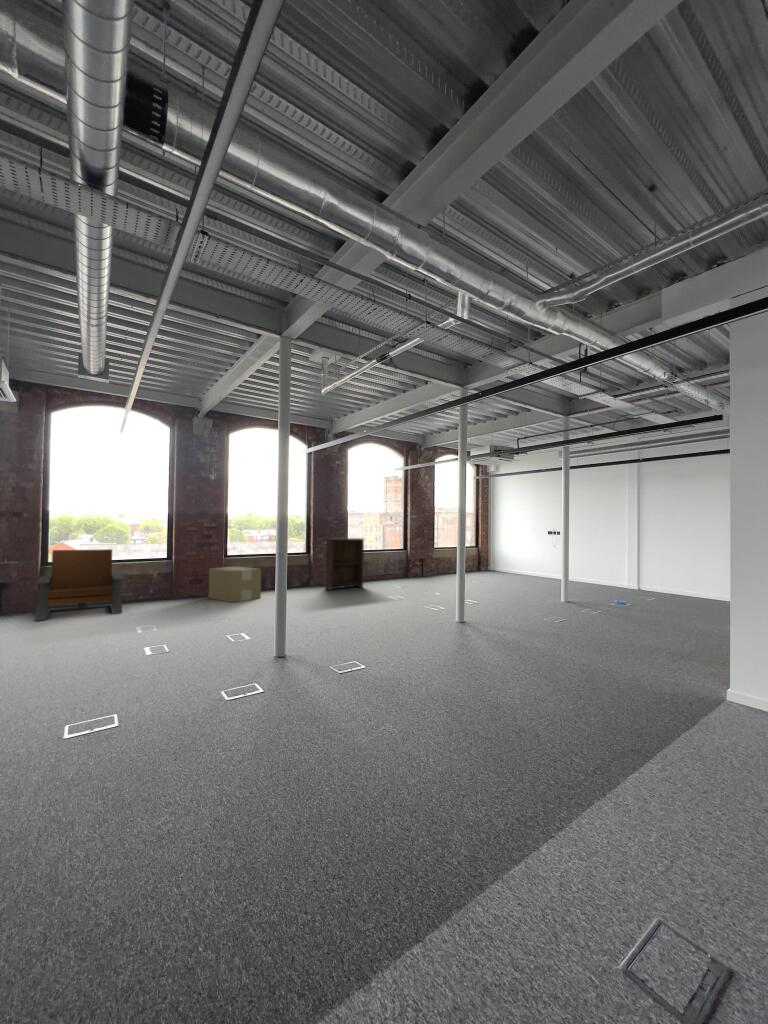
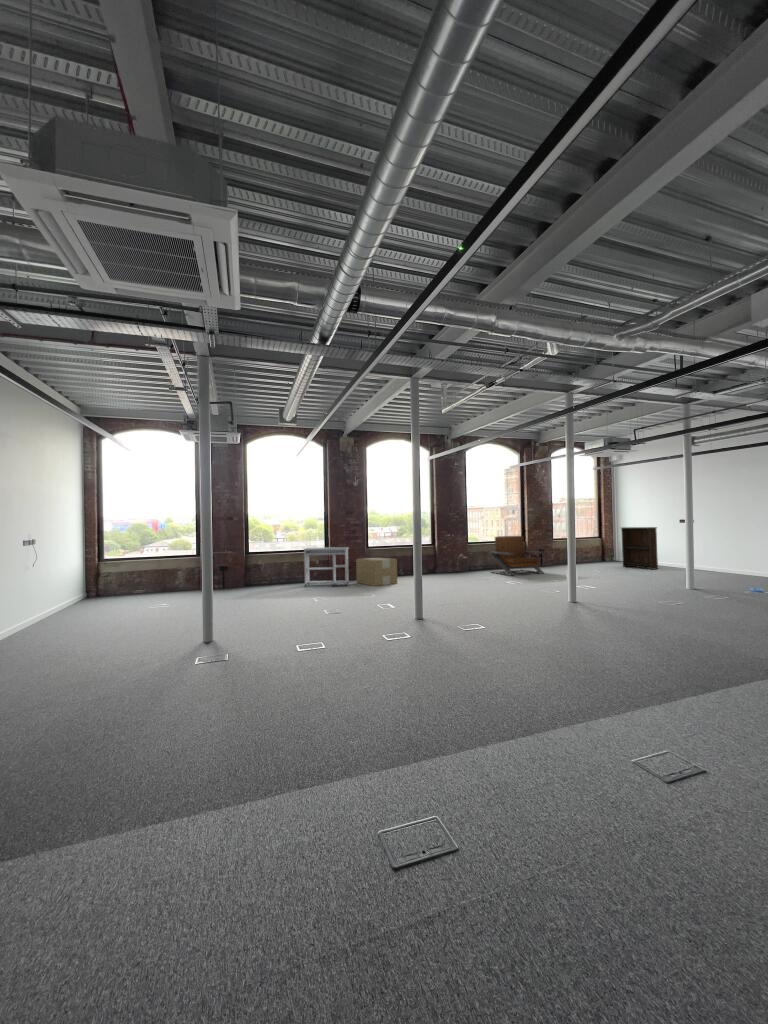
bookshelf: present [325,538,364,590] -> present [621,527,658,569]
lounge chair: present [35,549,124,621] -> present [490,536,543,576]
desk: none [134,553,200,605] -> present [304,547,349,587]

